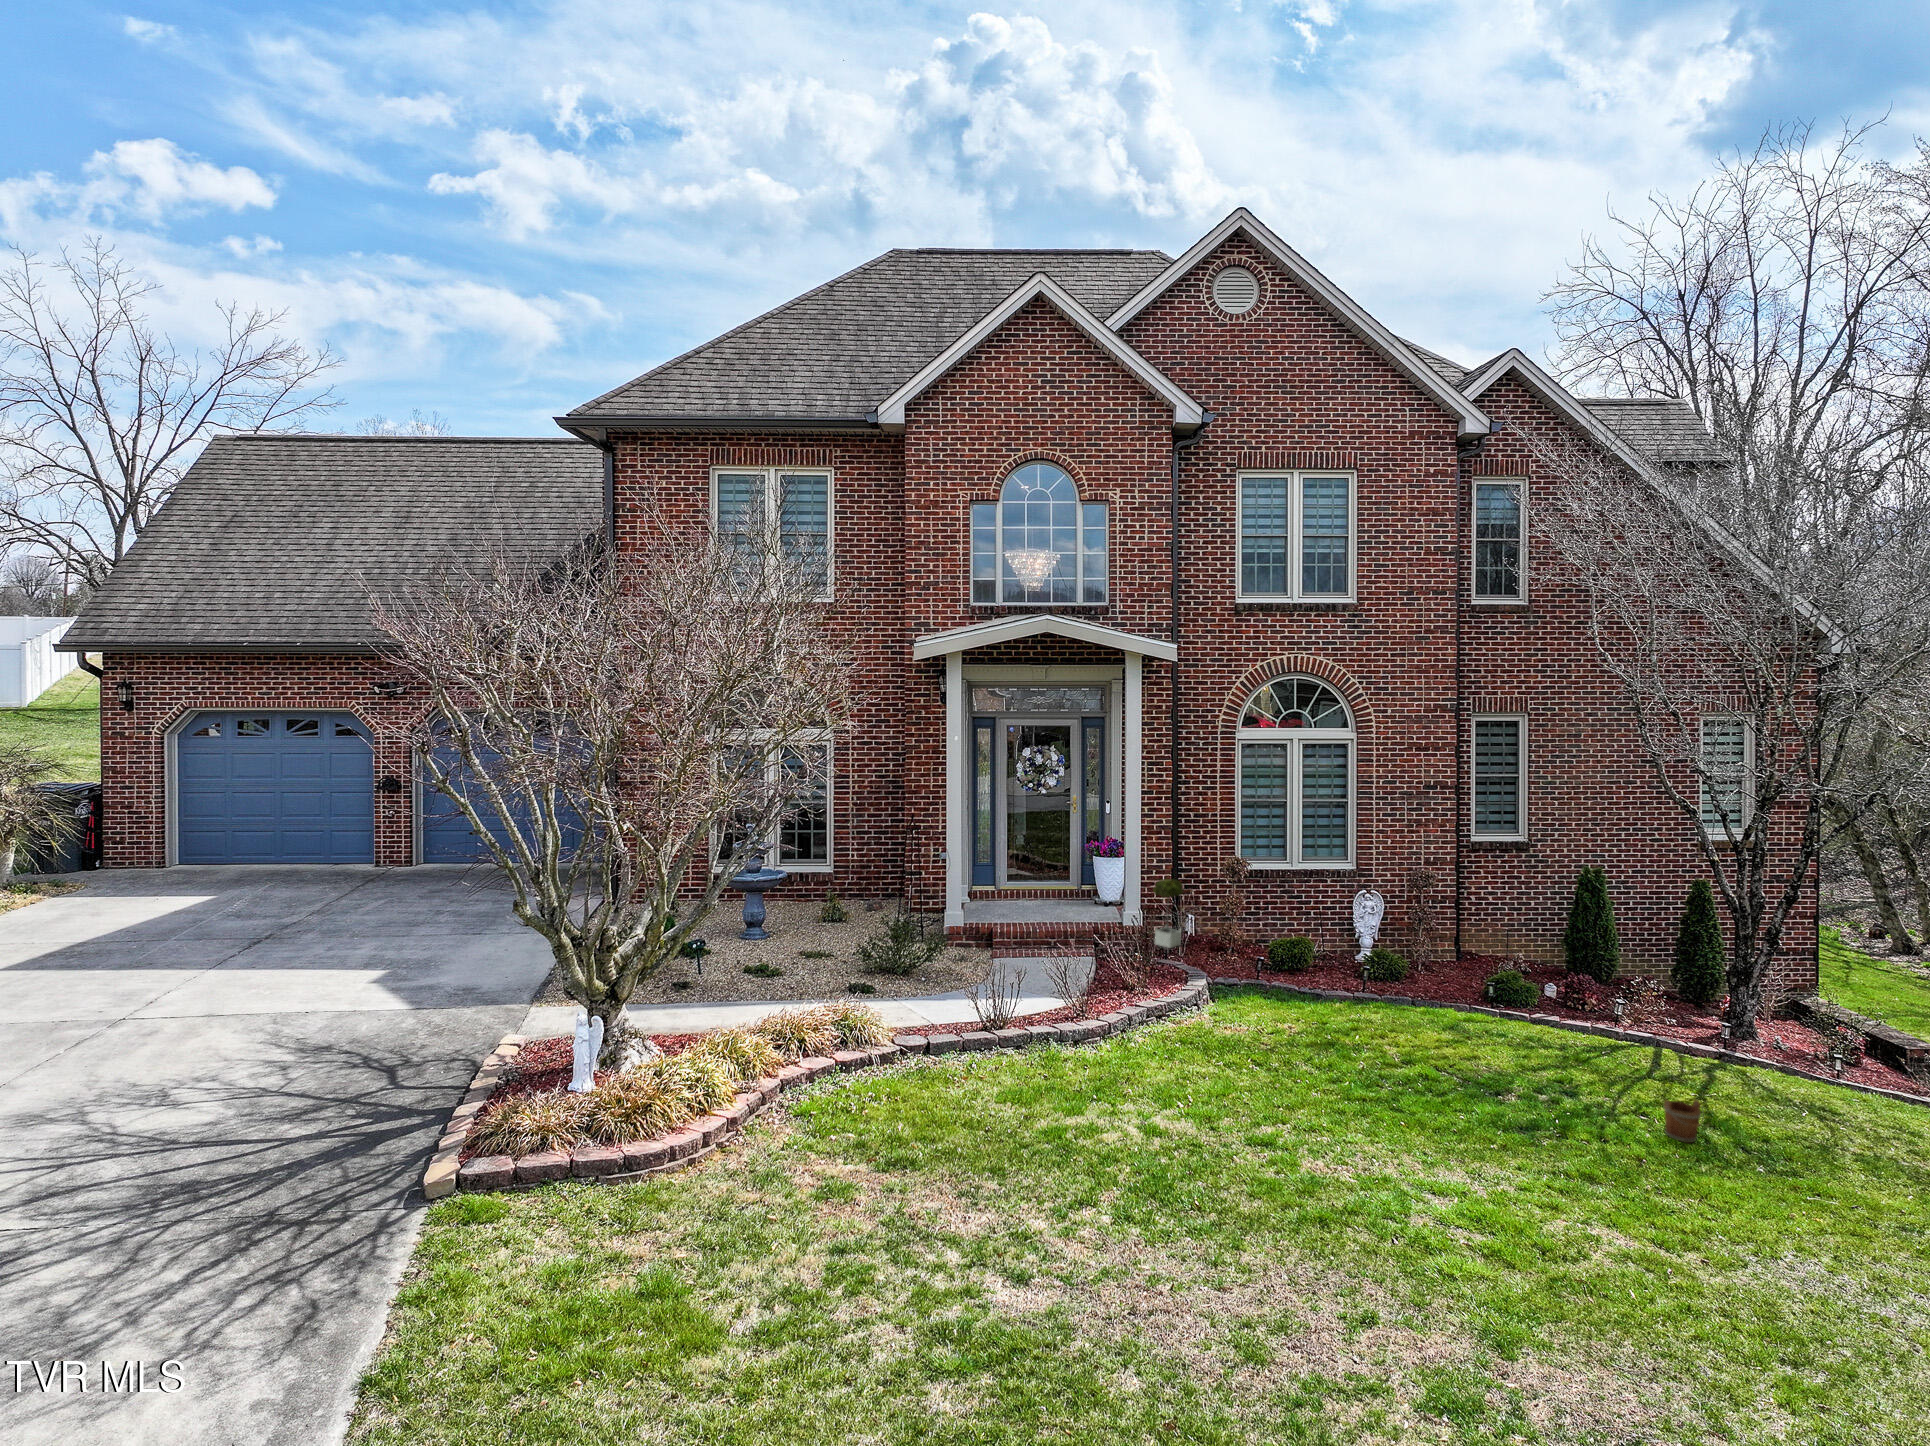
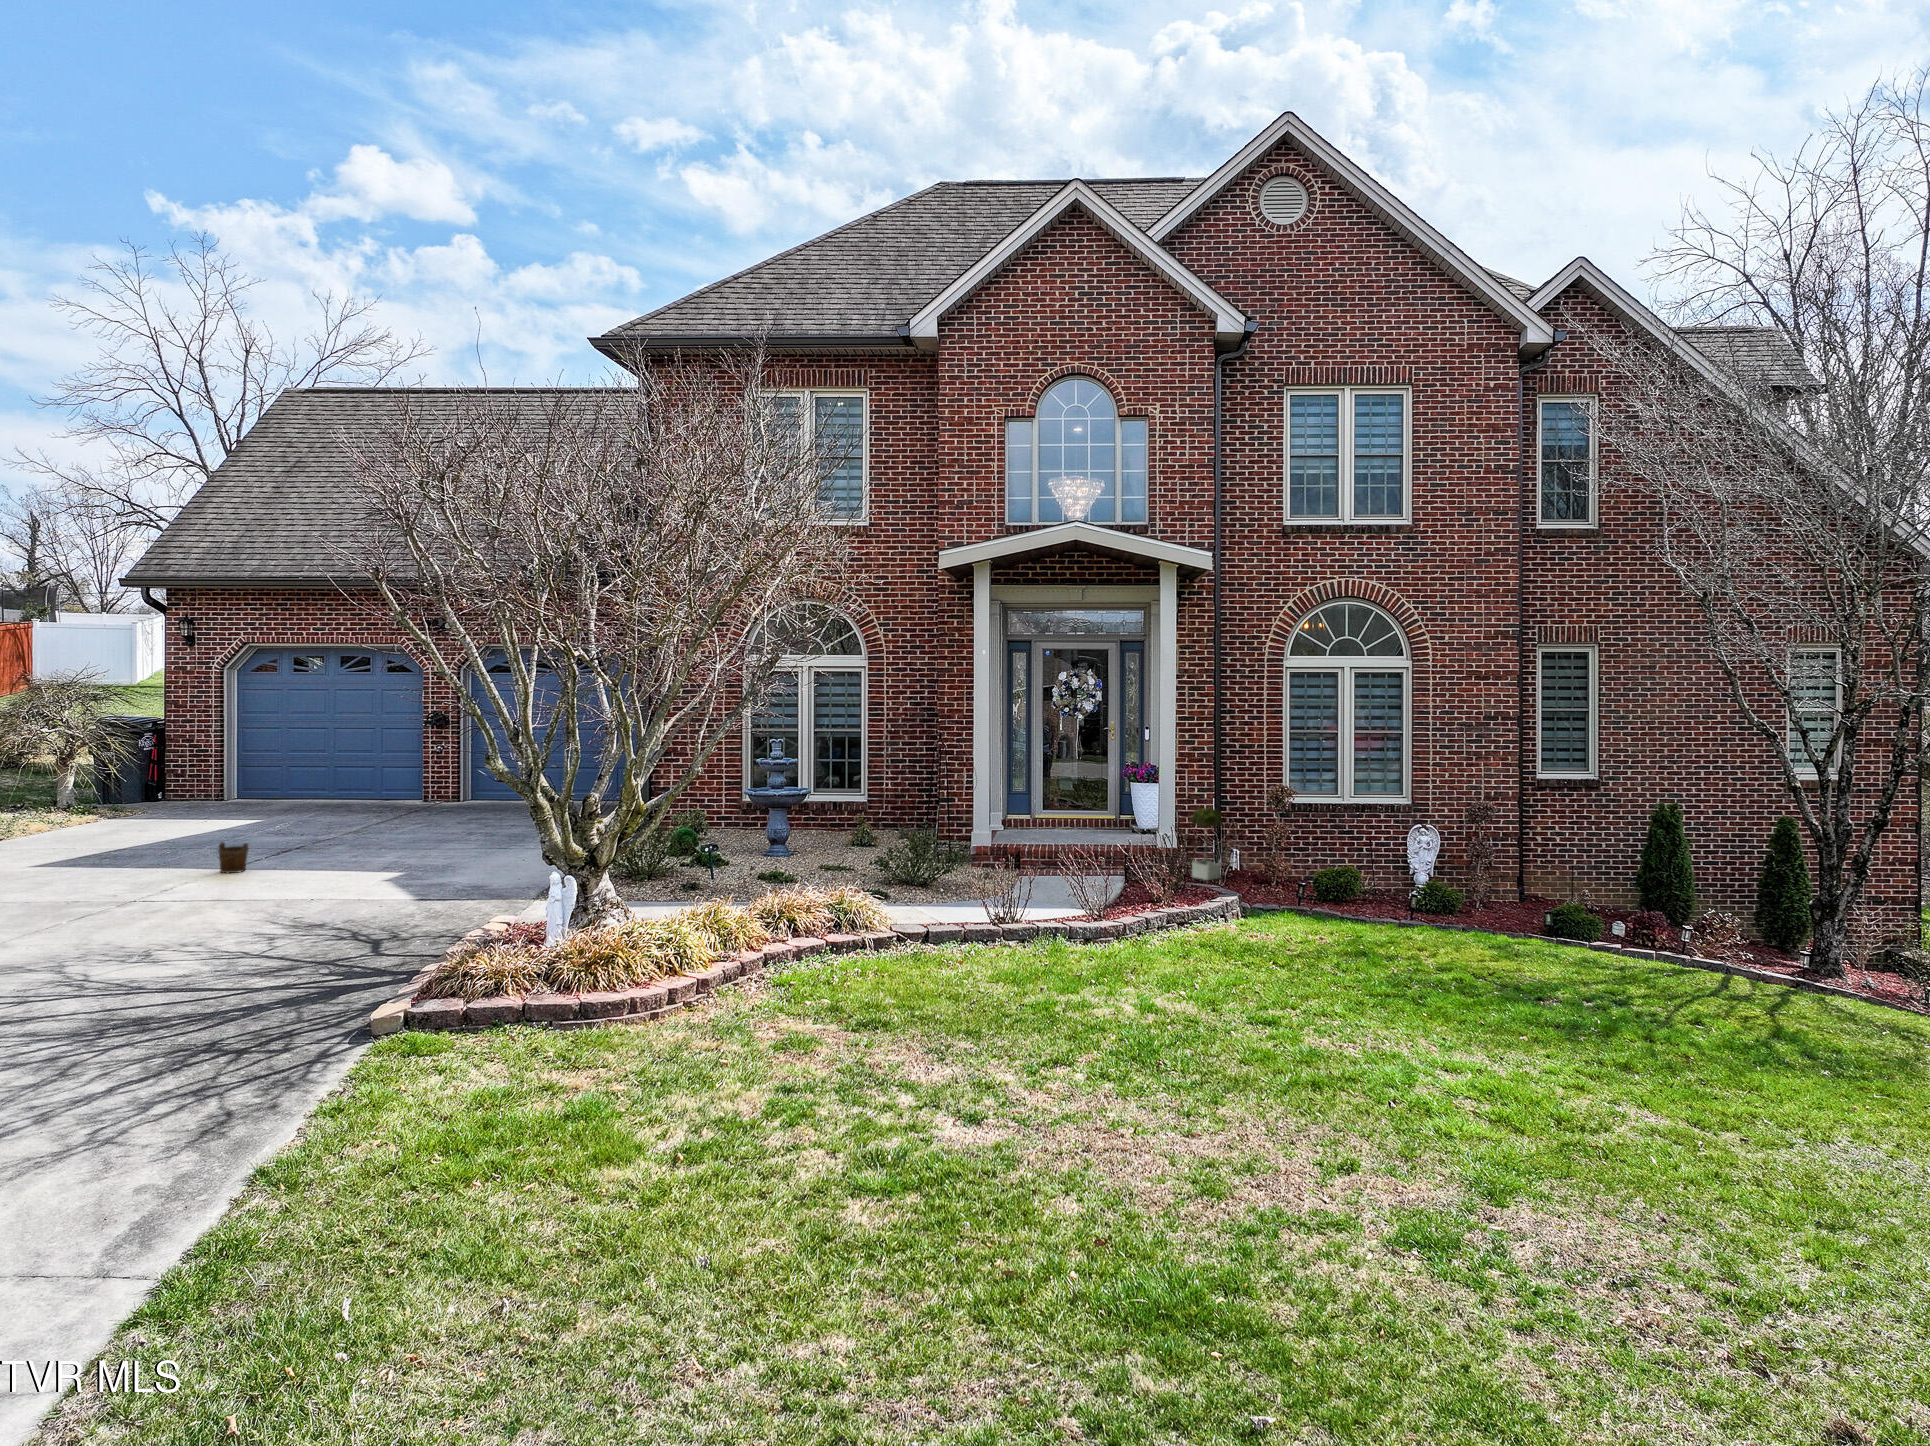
bucket: present [1664,1100,1703,1143] -> present [217,842,249,873]

